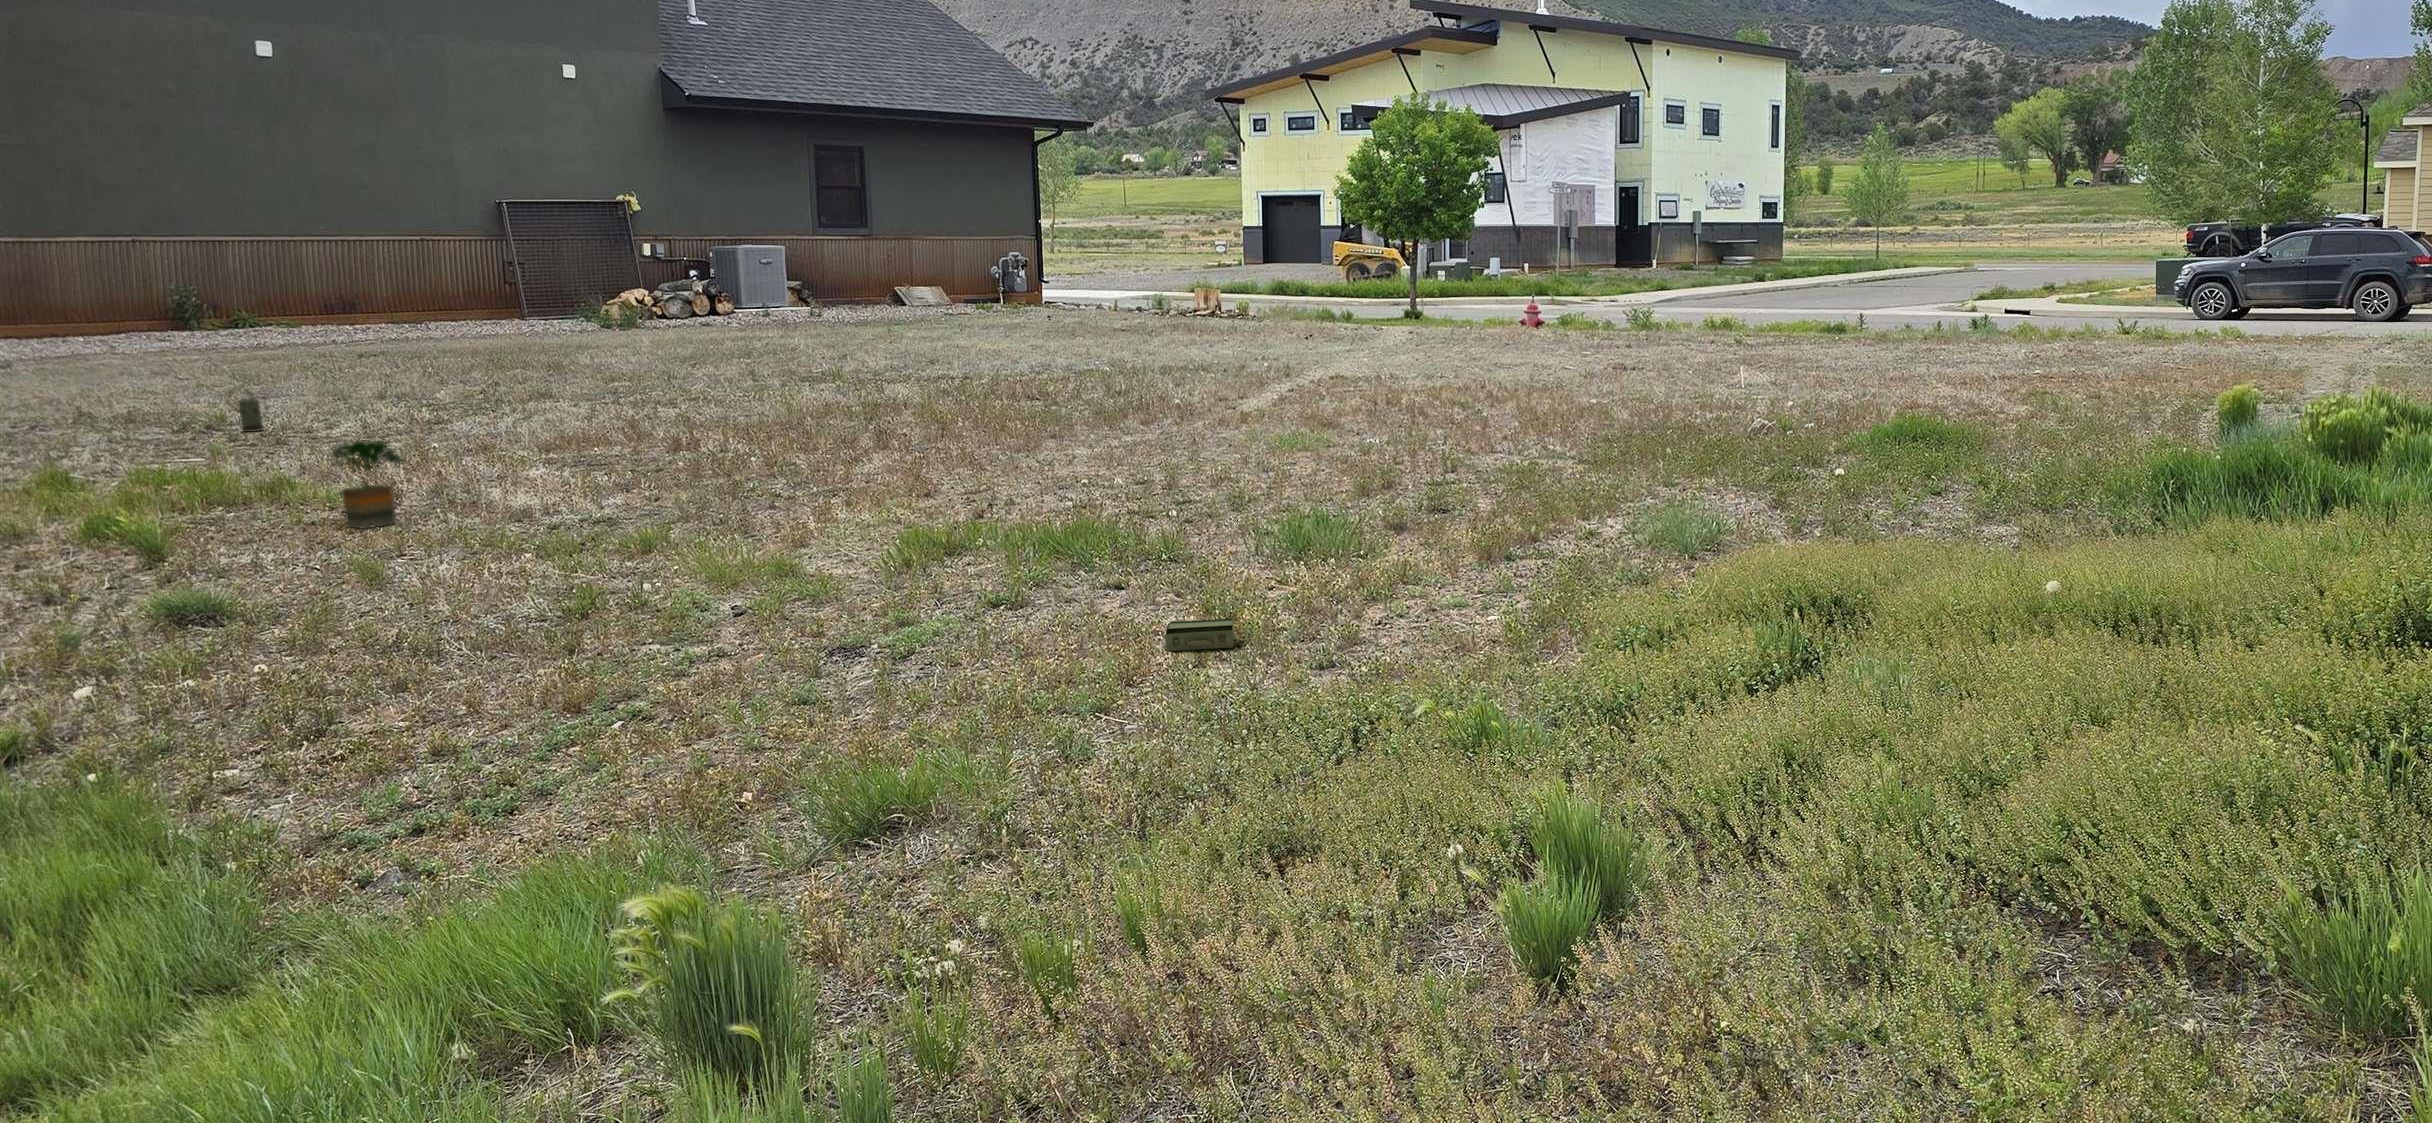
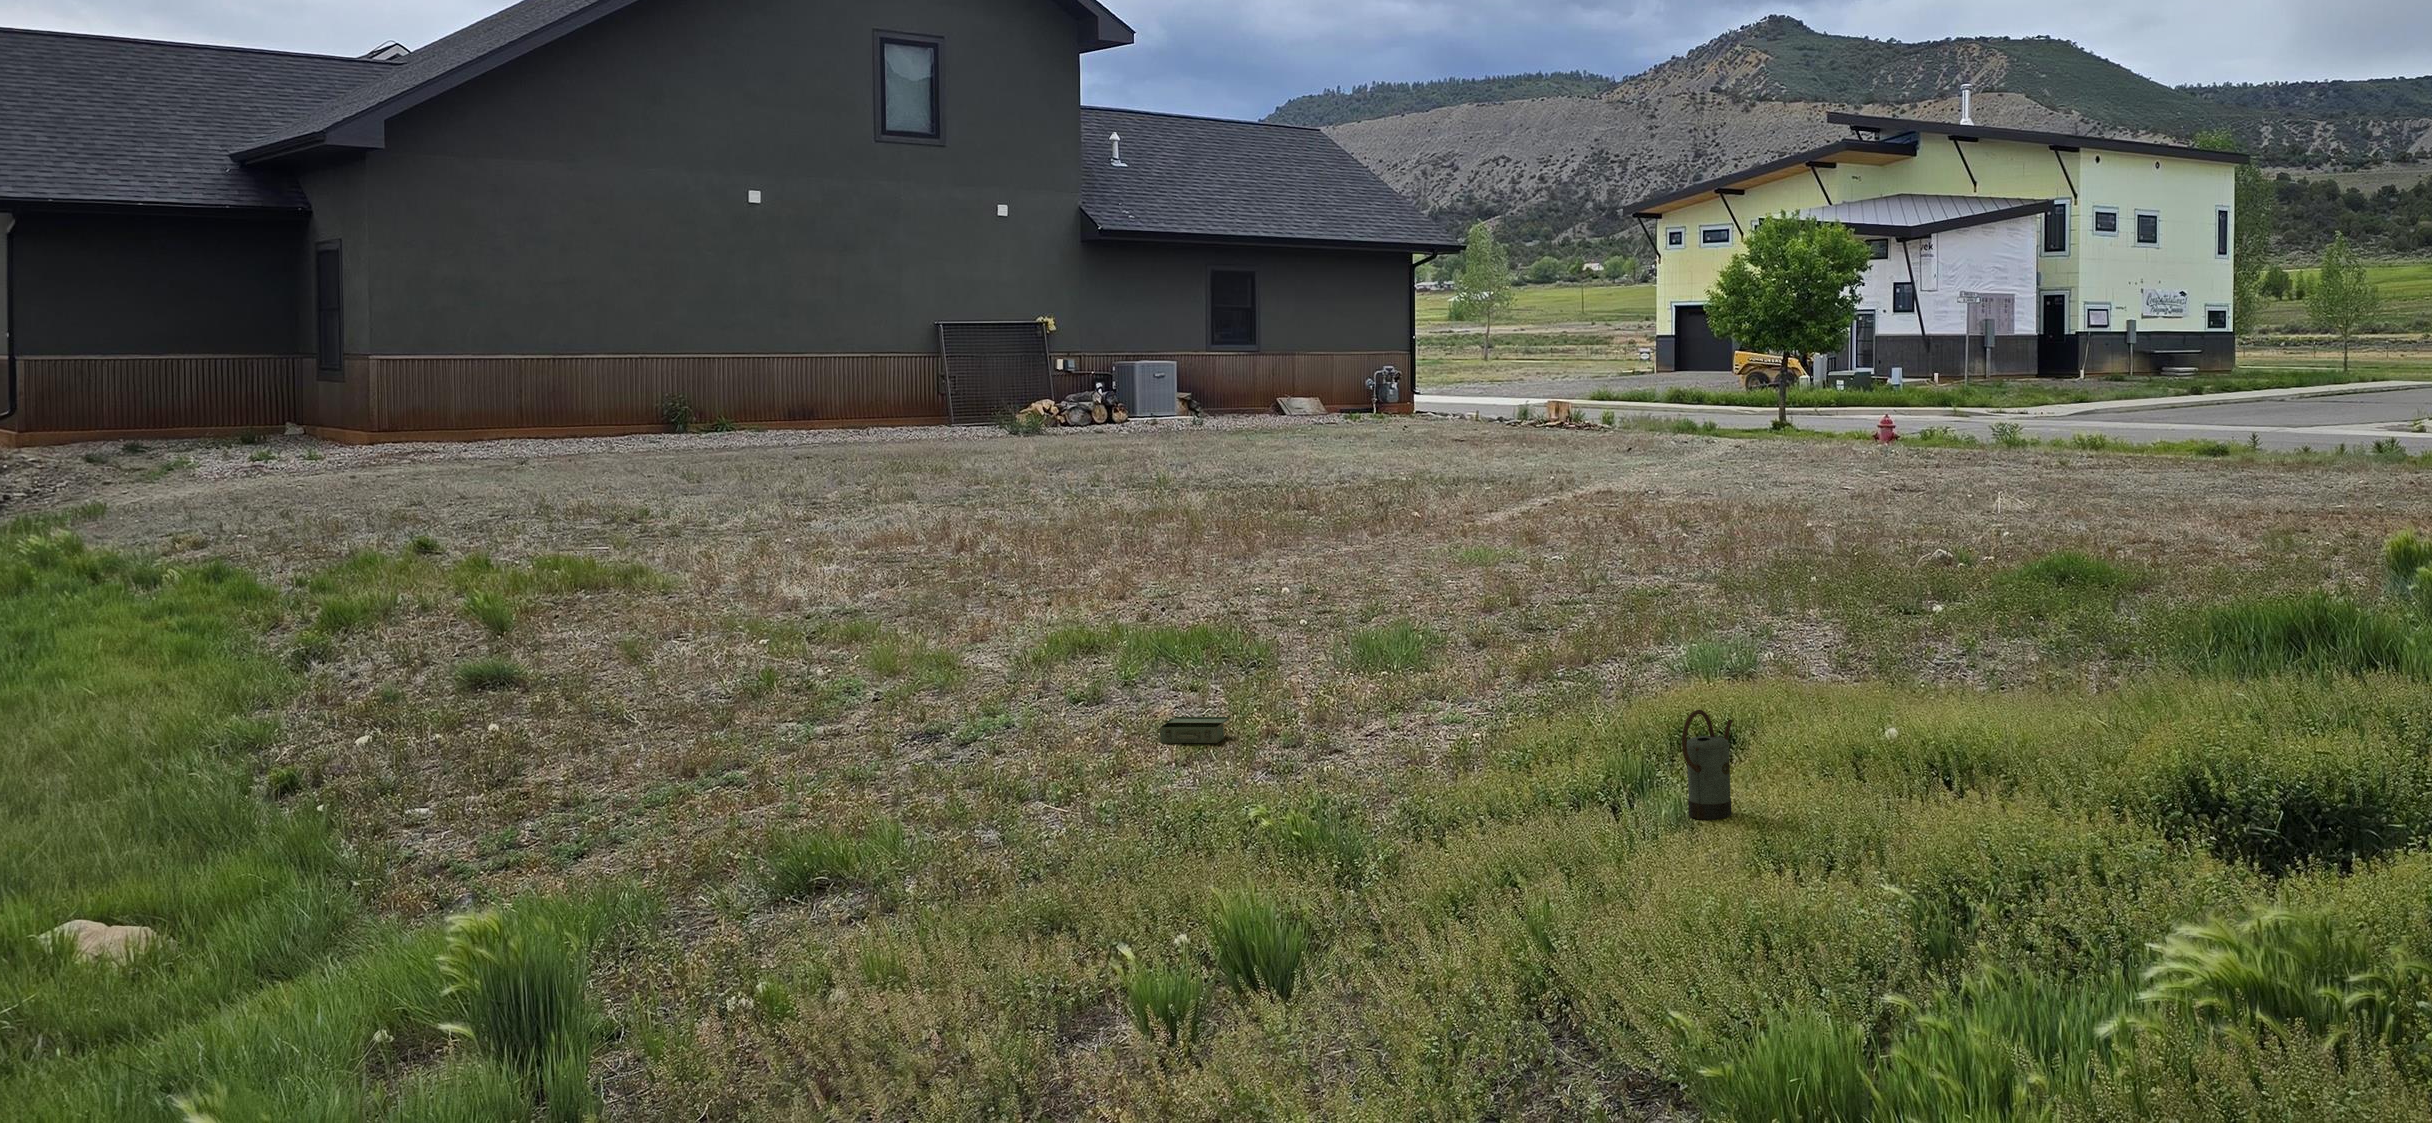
watering can: present [227,396,265,432] -> present [1682,709,1733,820]
potted tree: present [330,441,403,529] -> none [652,533,709,607]

